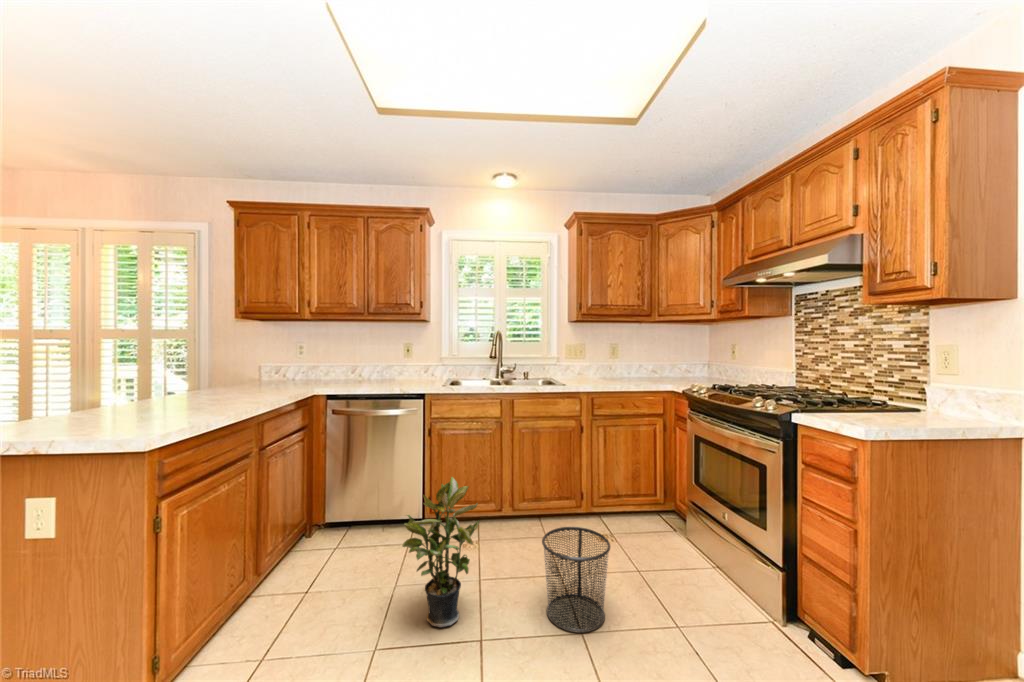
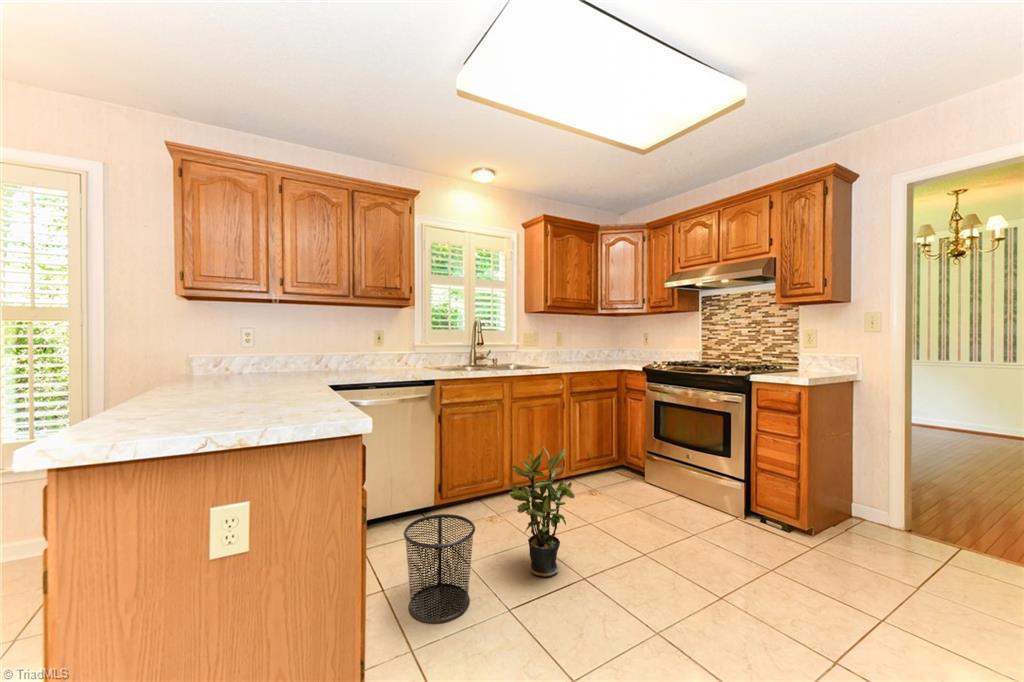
waste bin: present [542,527,610,633] -> present [404,514,475,622]

